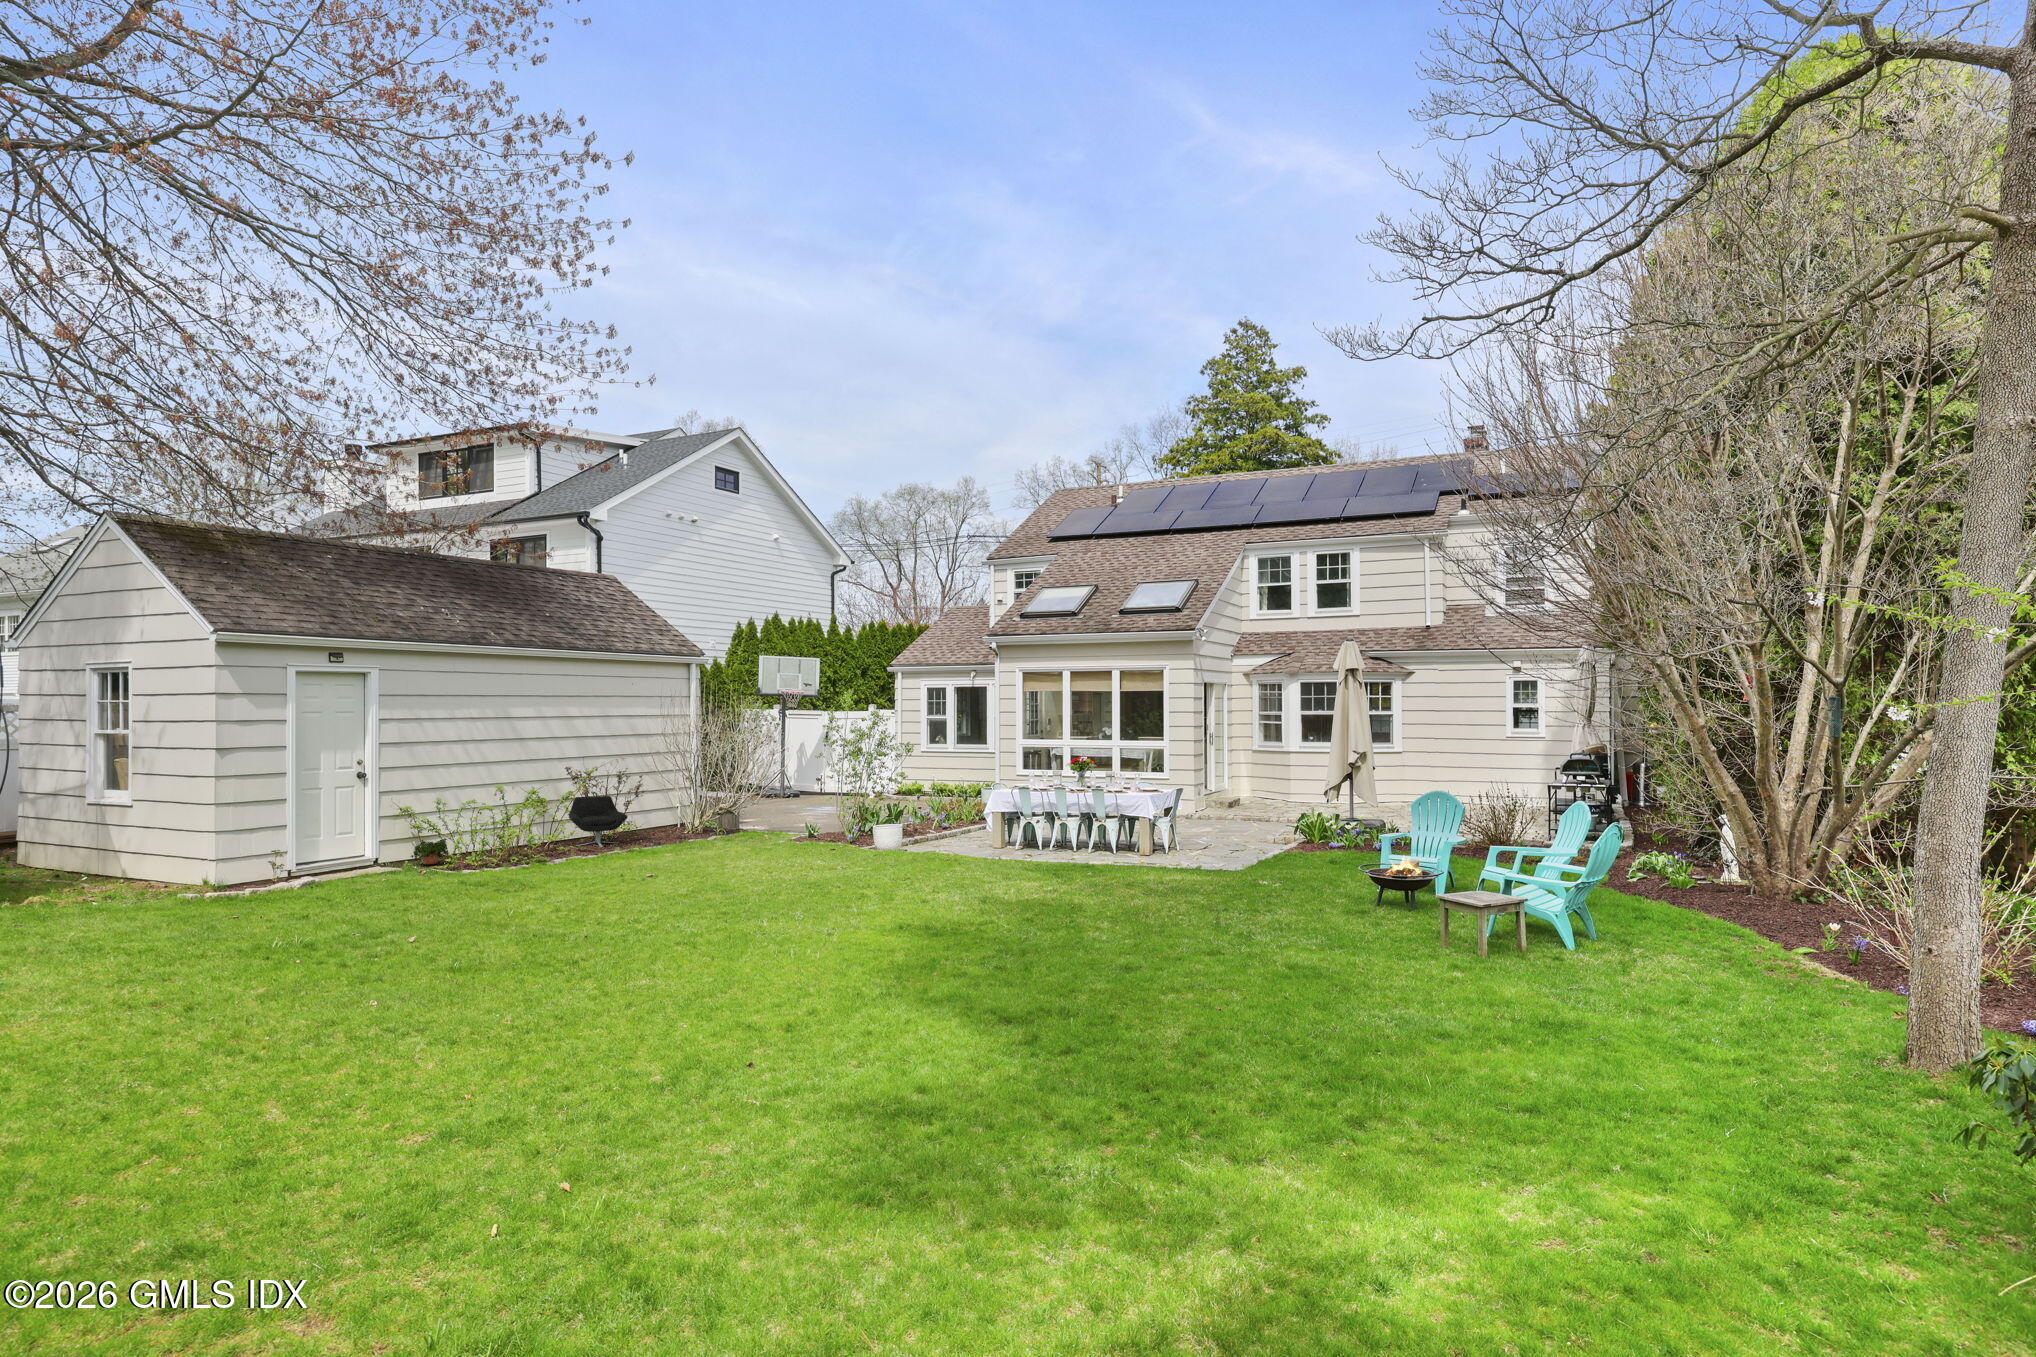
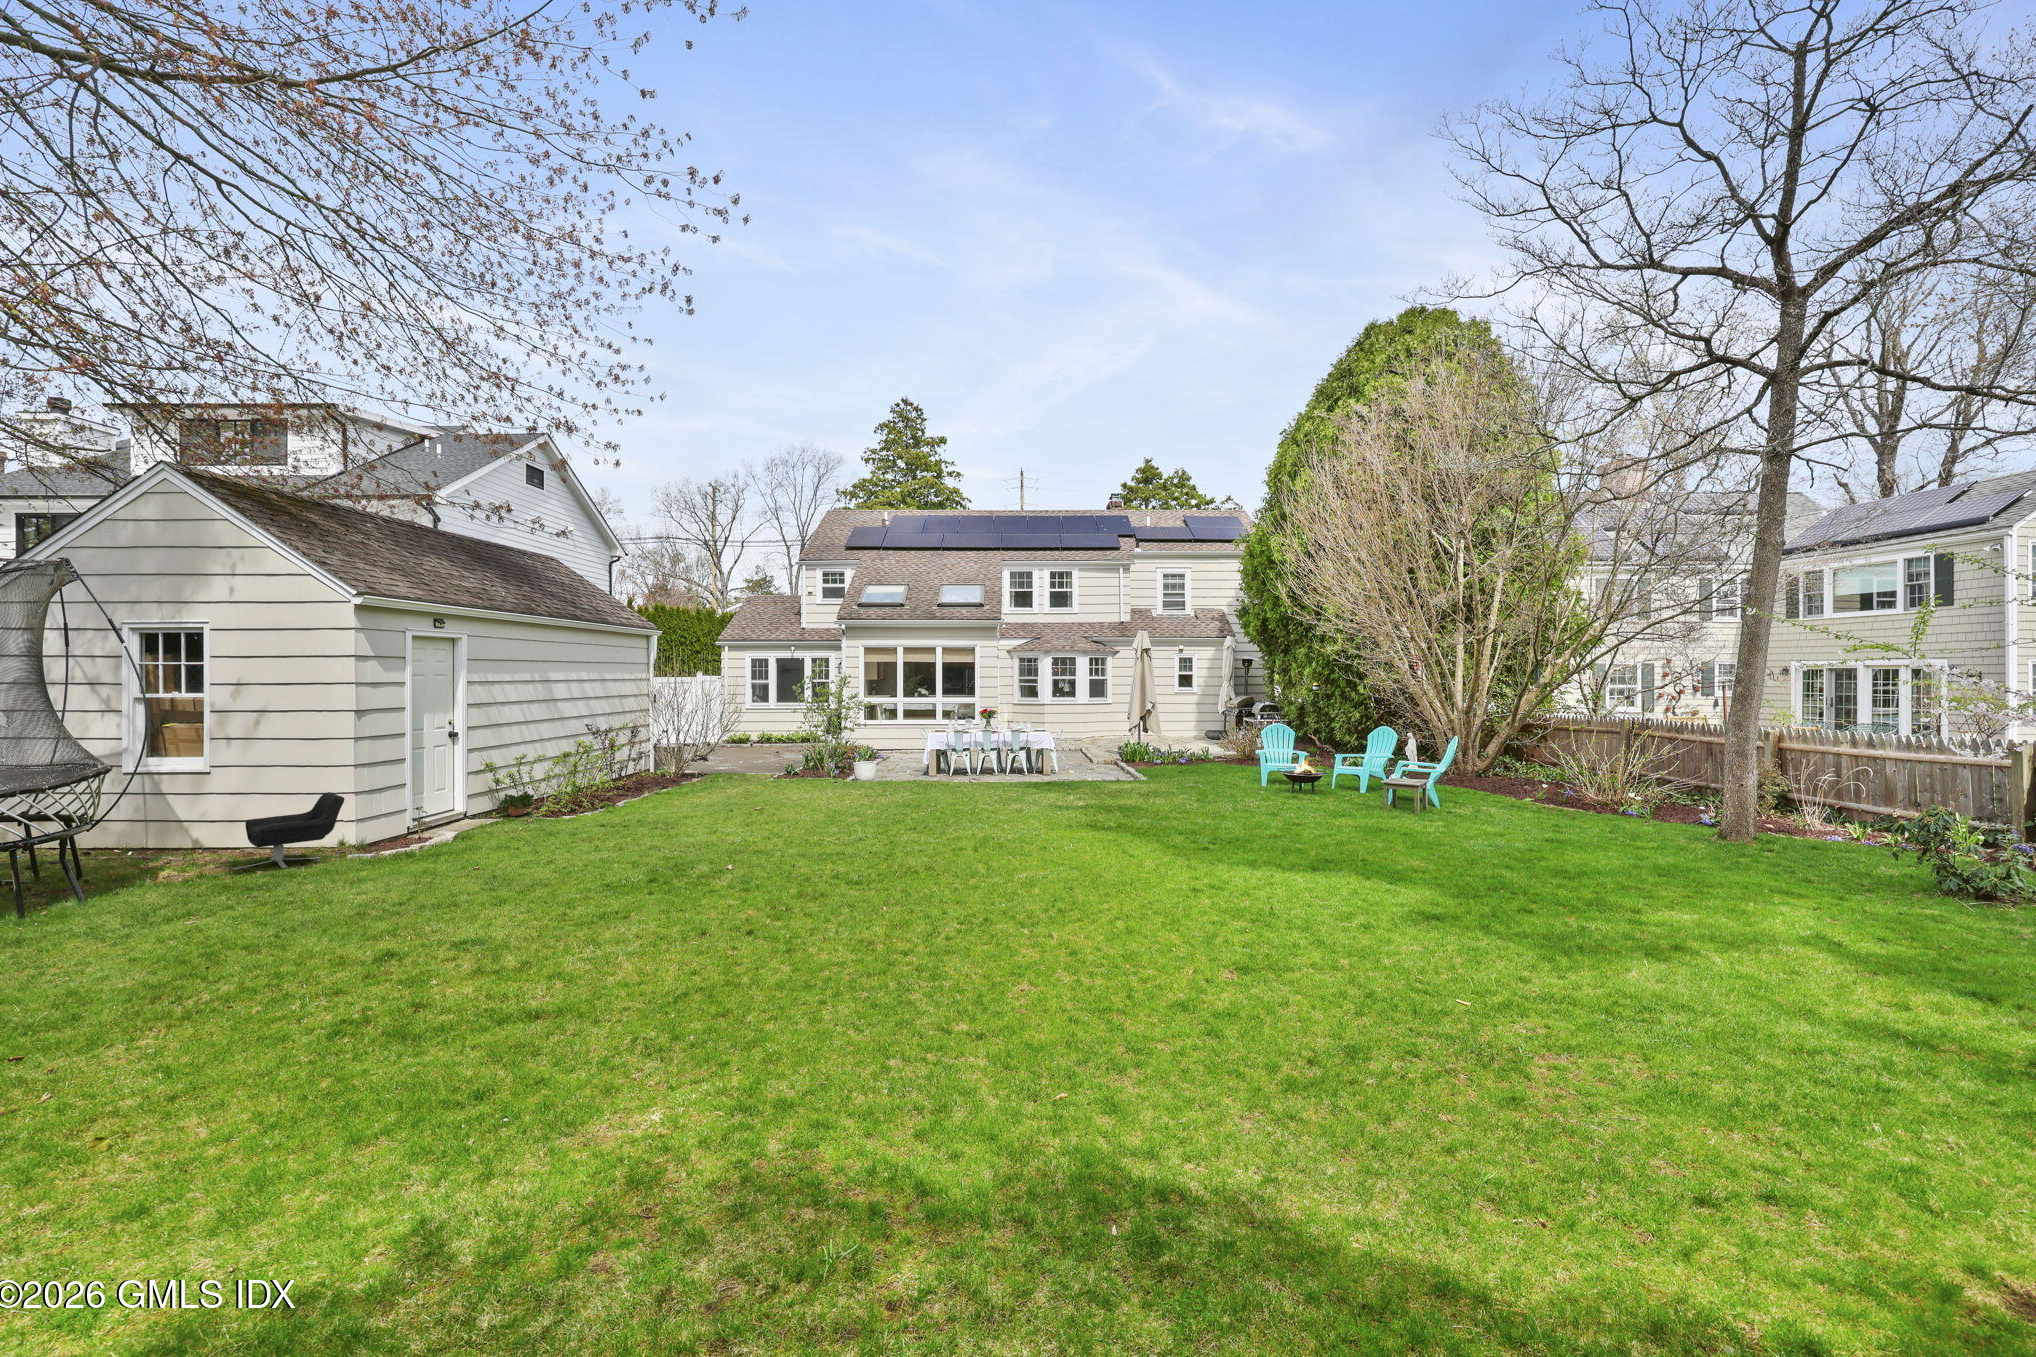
lounge chair: present [569,796,628,847] -> present [233,792,344,869]

